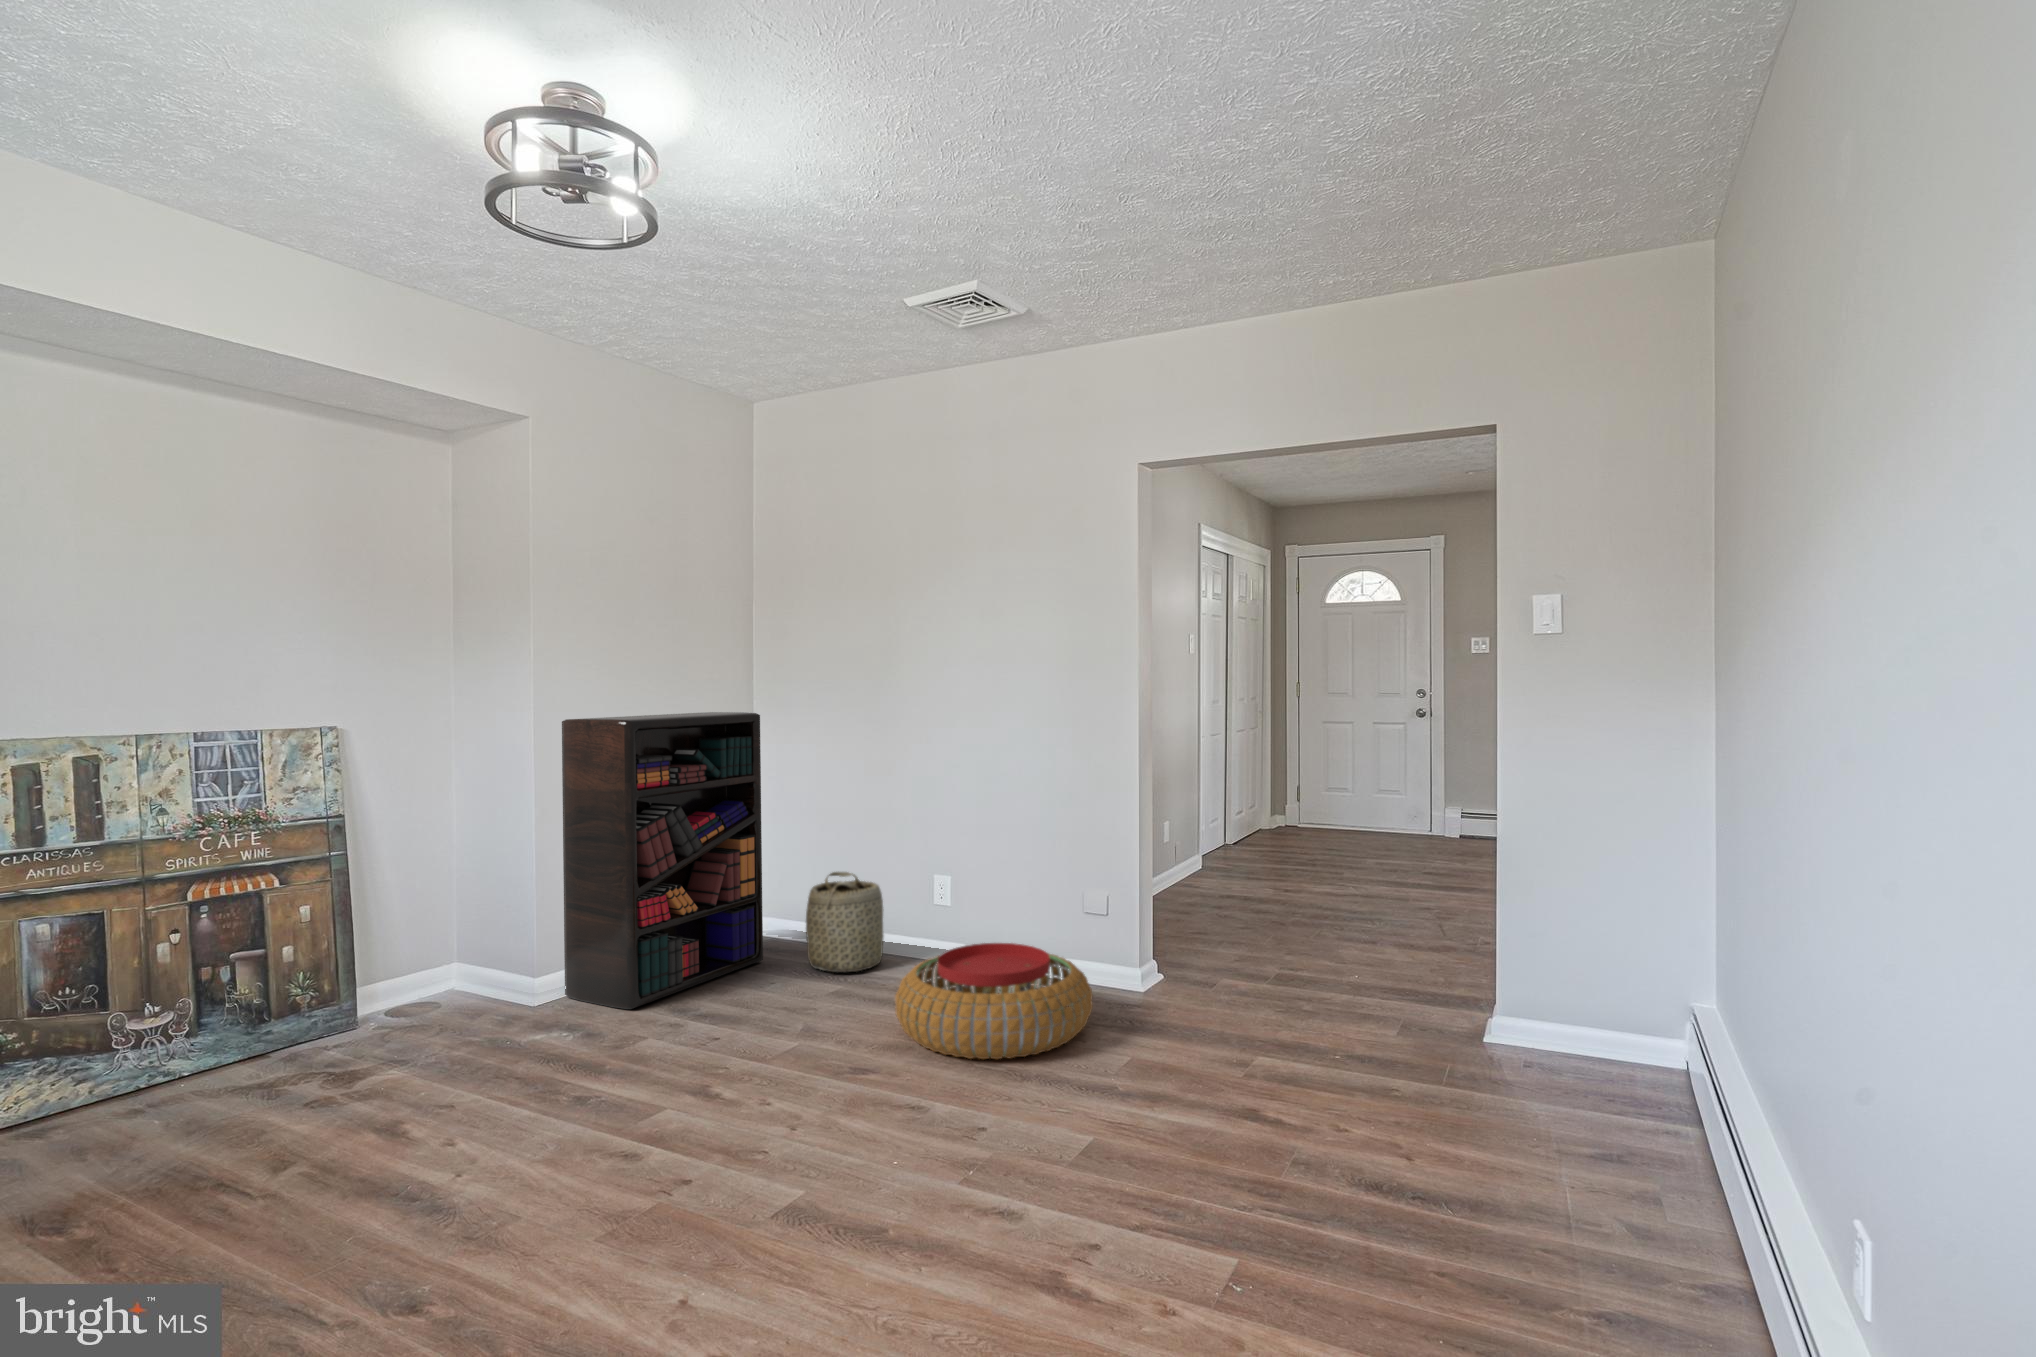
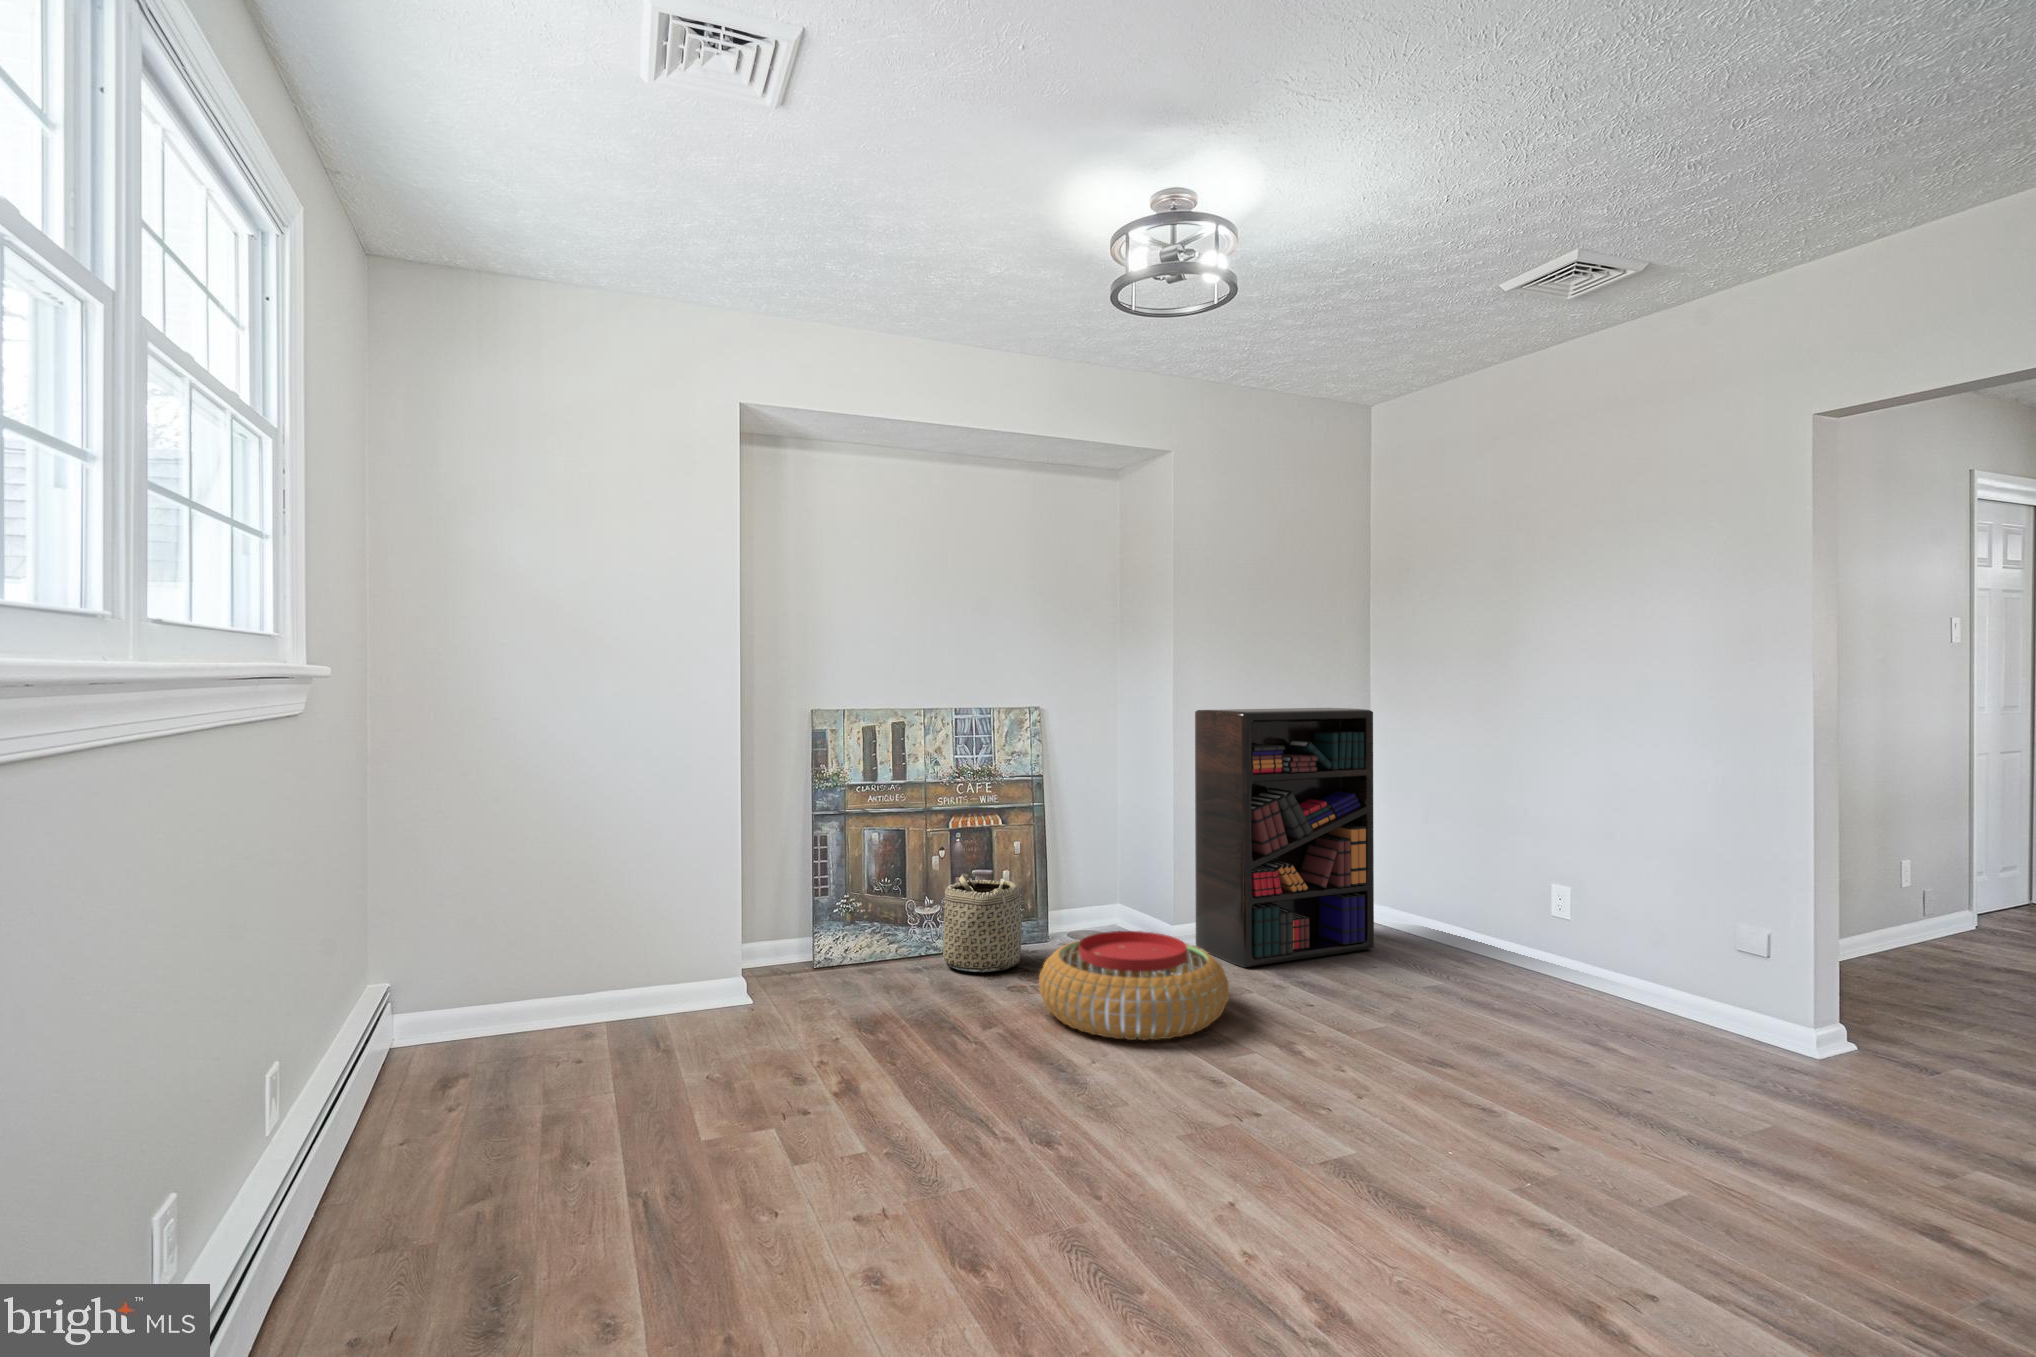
basket: present [806,872,884,972] -> present [943,873,1022,972]
pouf: present [895,943,1093,1059] -> present [1039,931,1229,1040]

